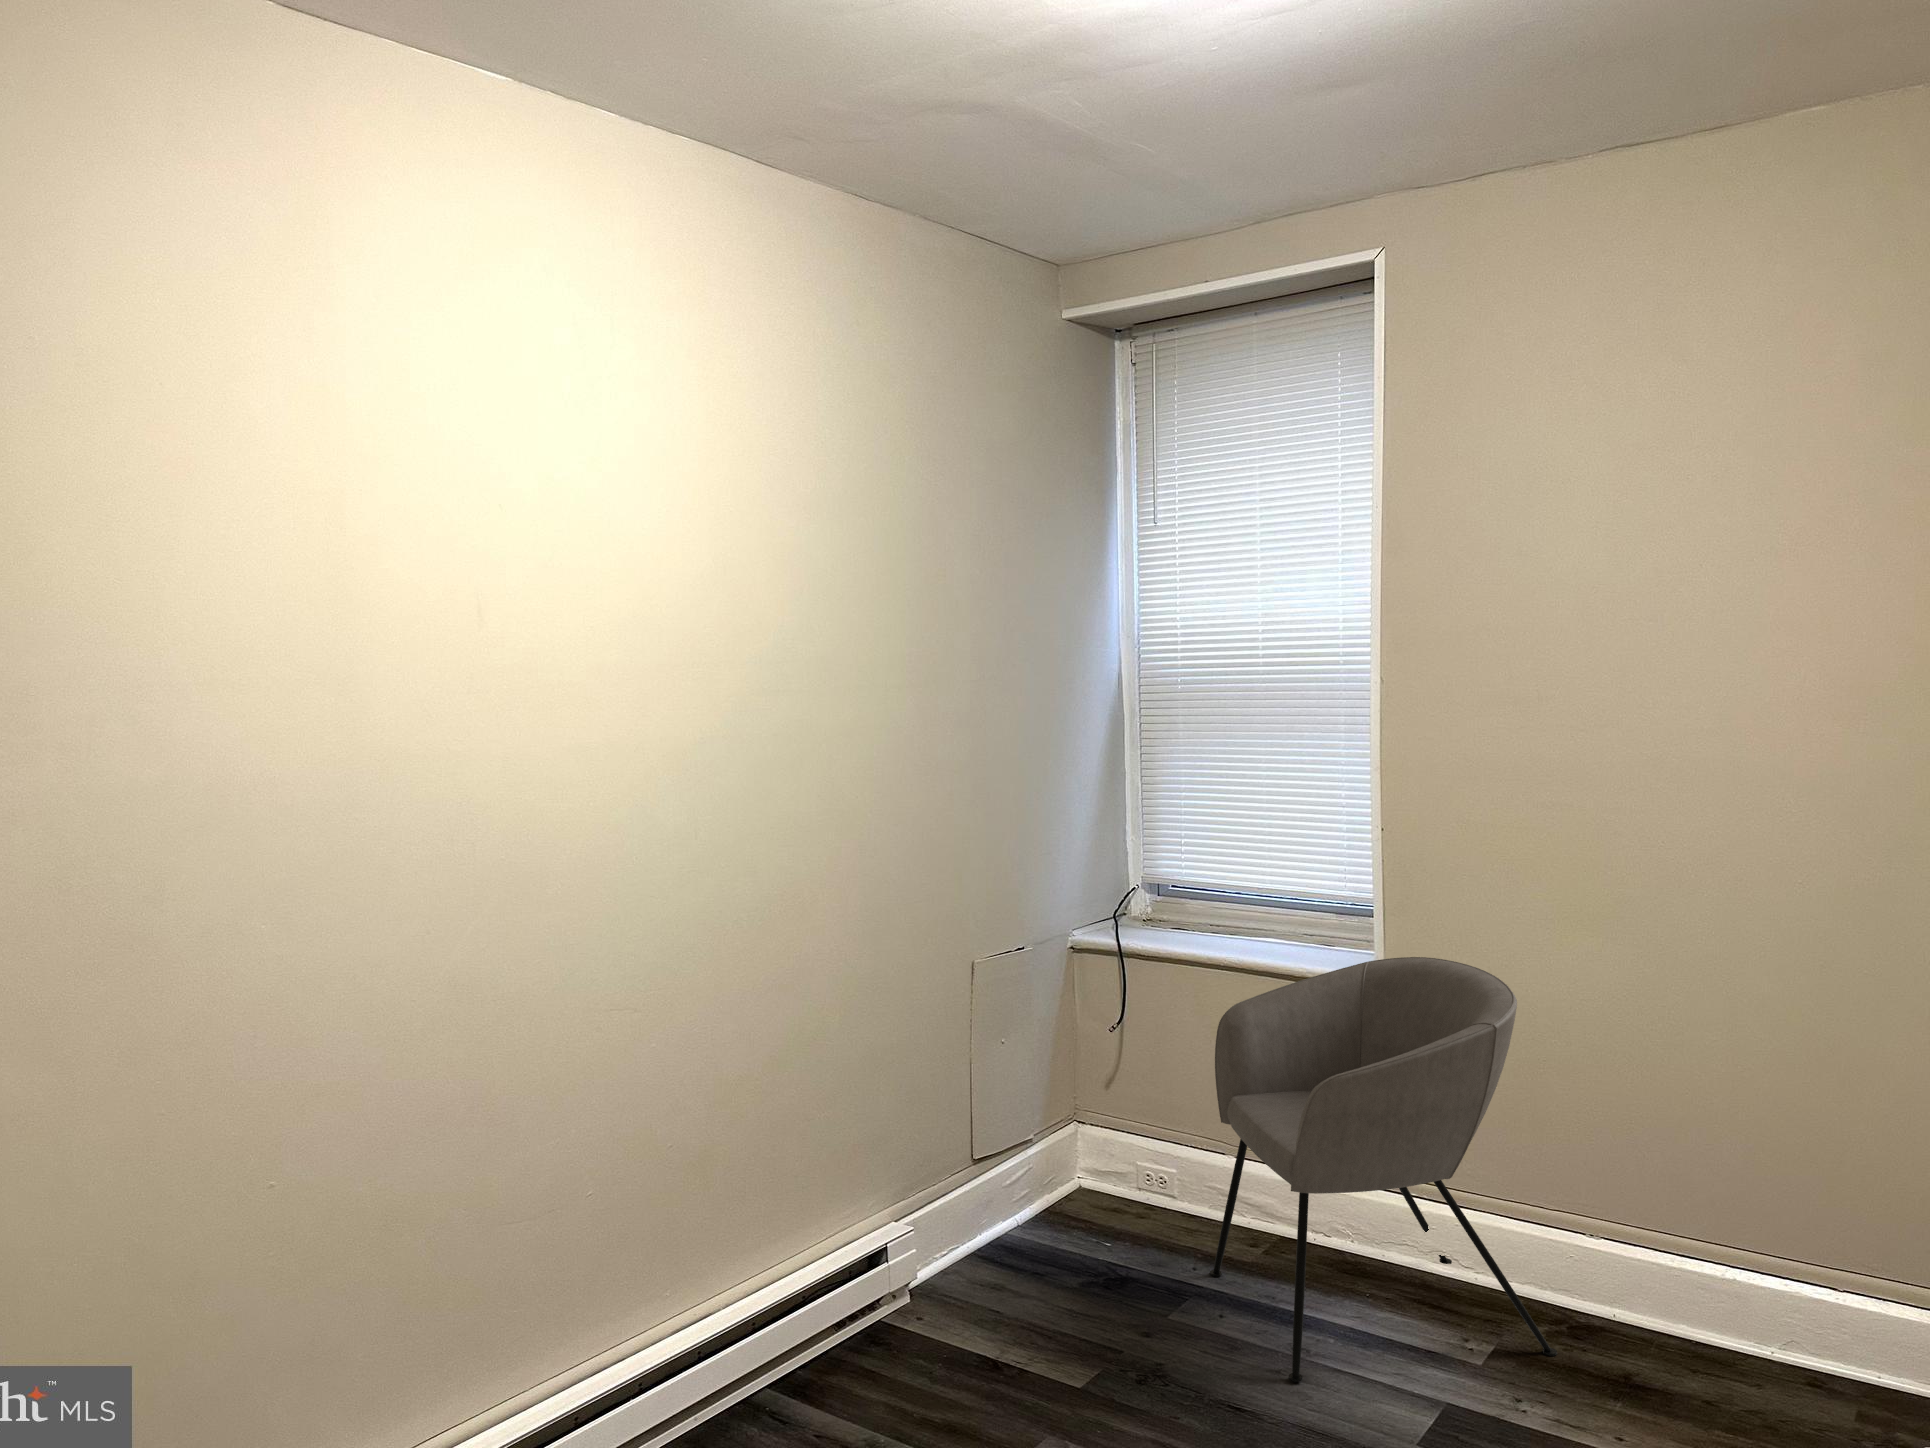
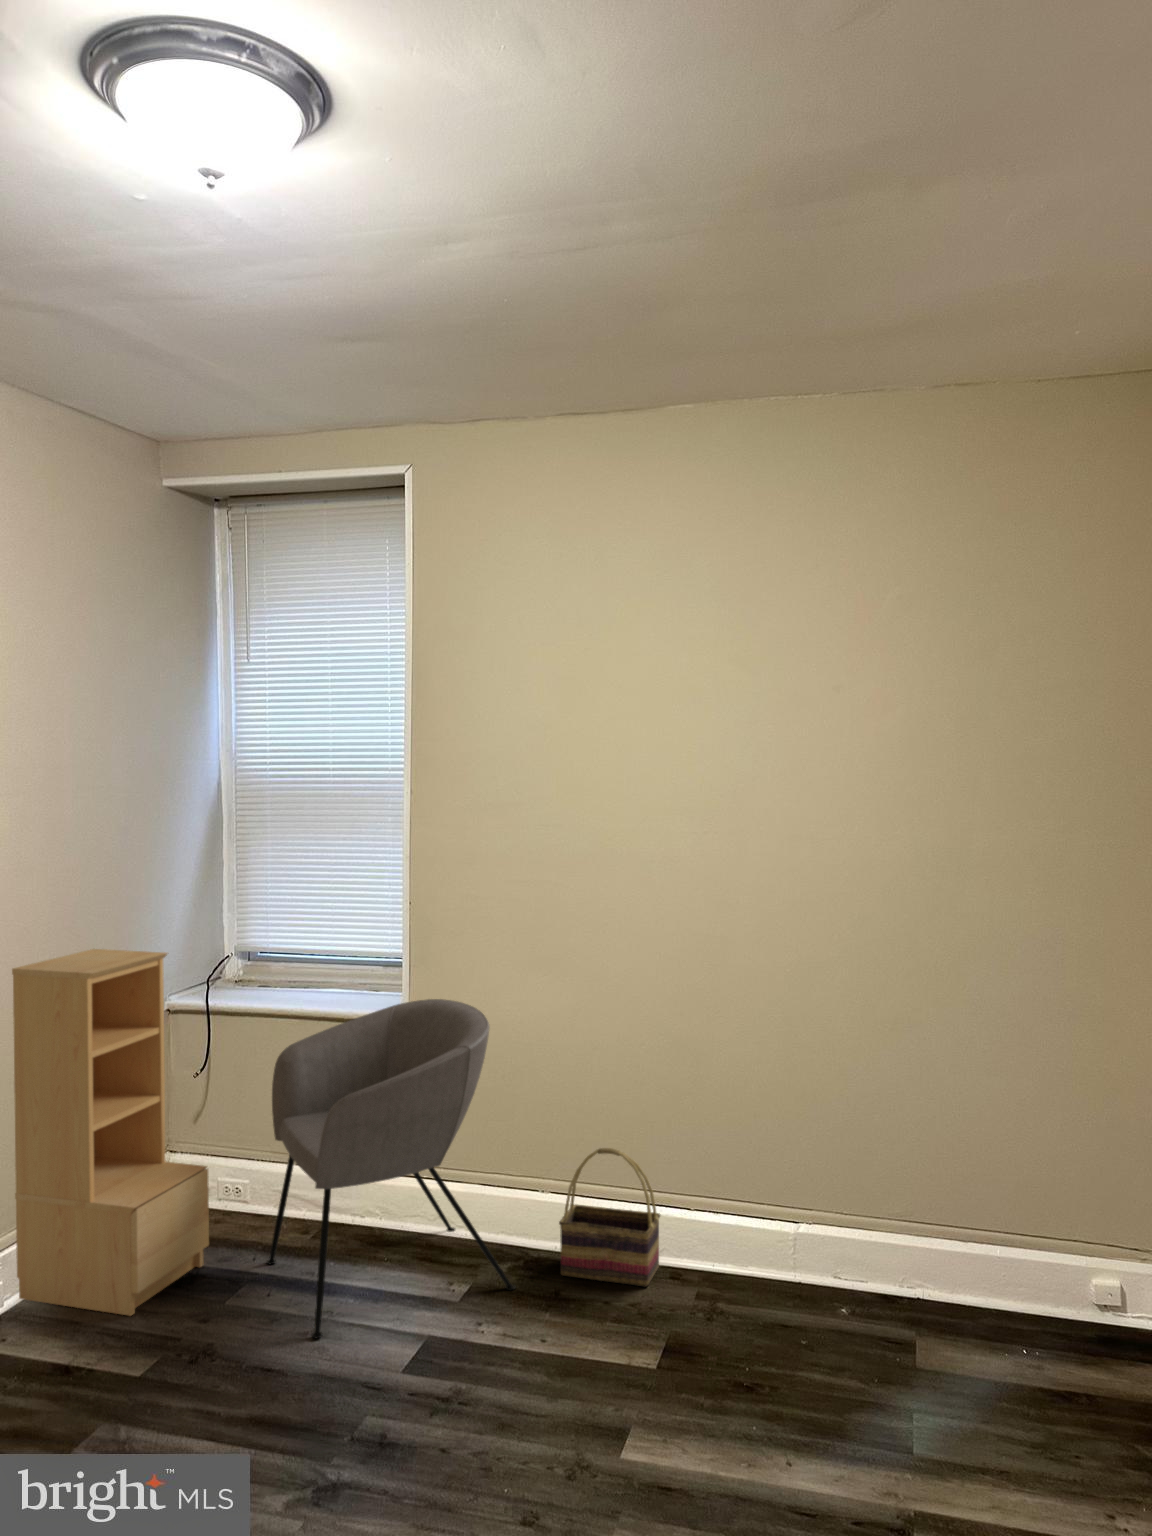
bookshelf: none [917,874,1140,1318] -> present [12,949,209,1316]
basket: none [1617,1177,1773,1379] -> present [559,1148,660,1286]

